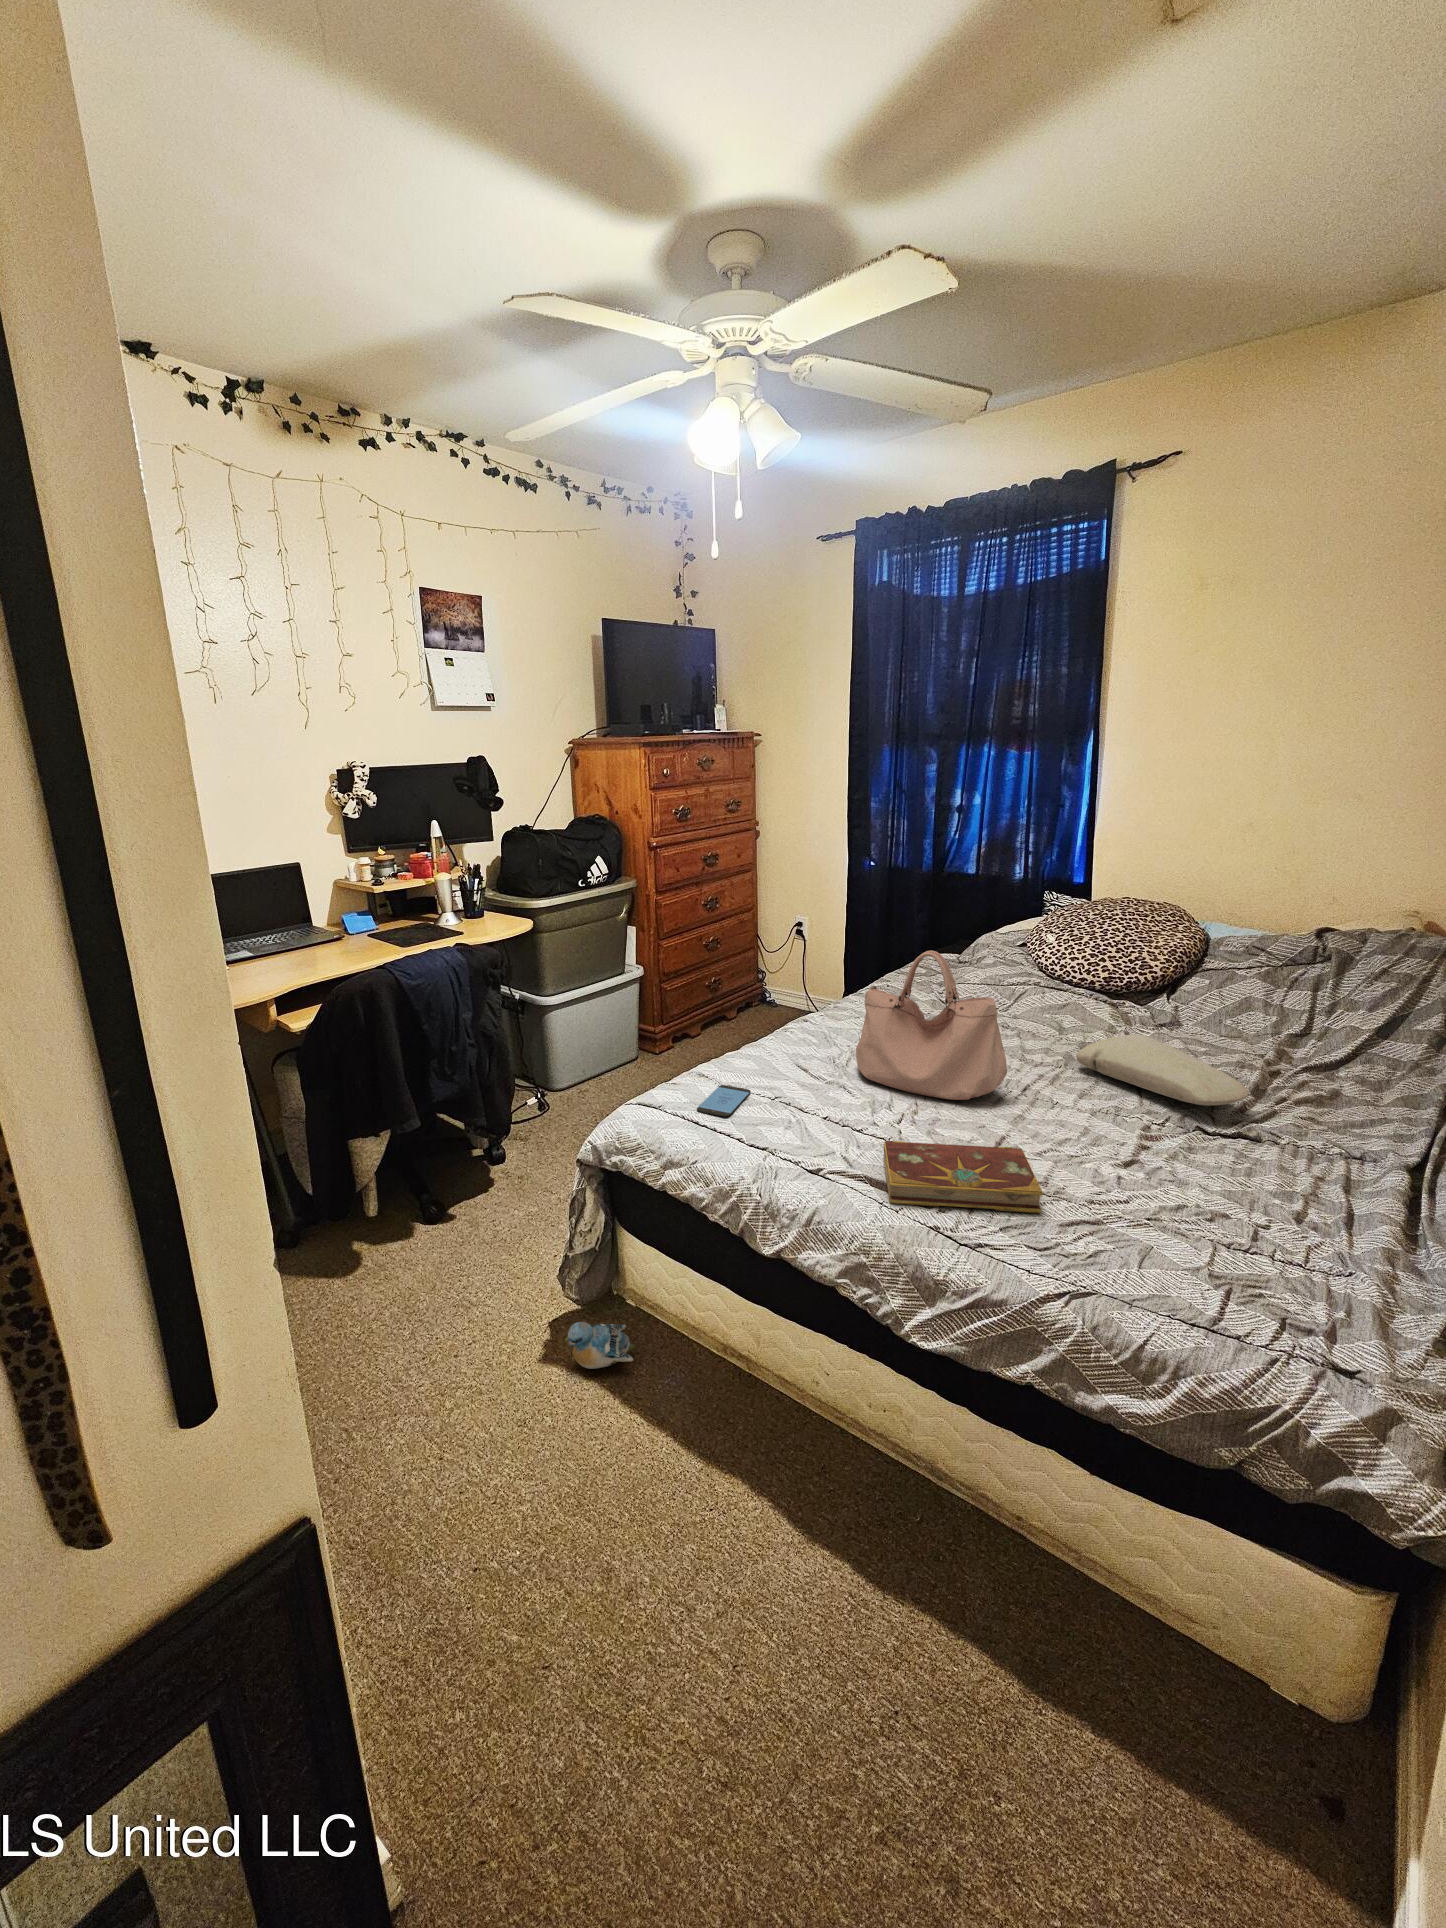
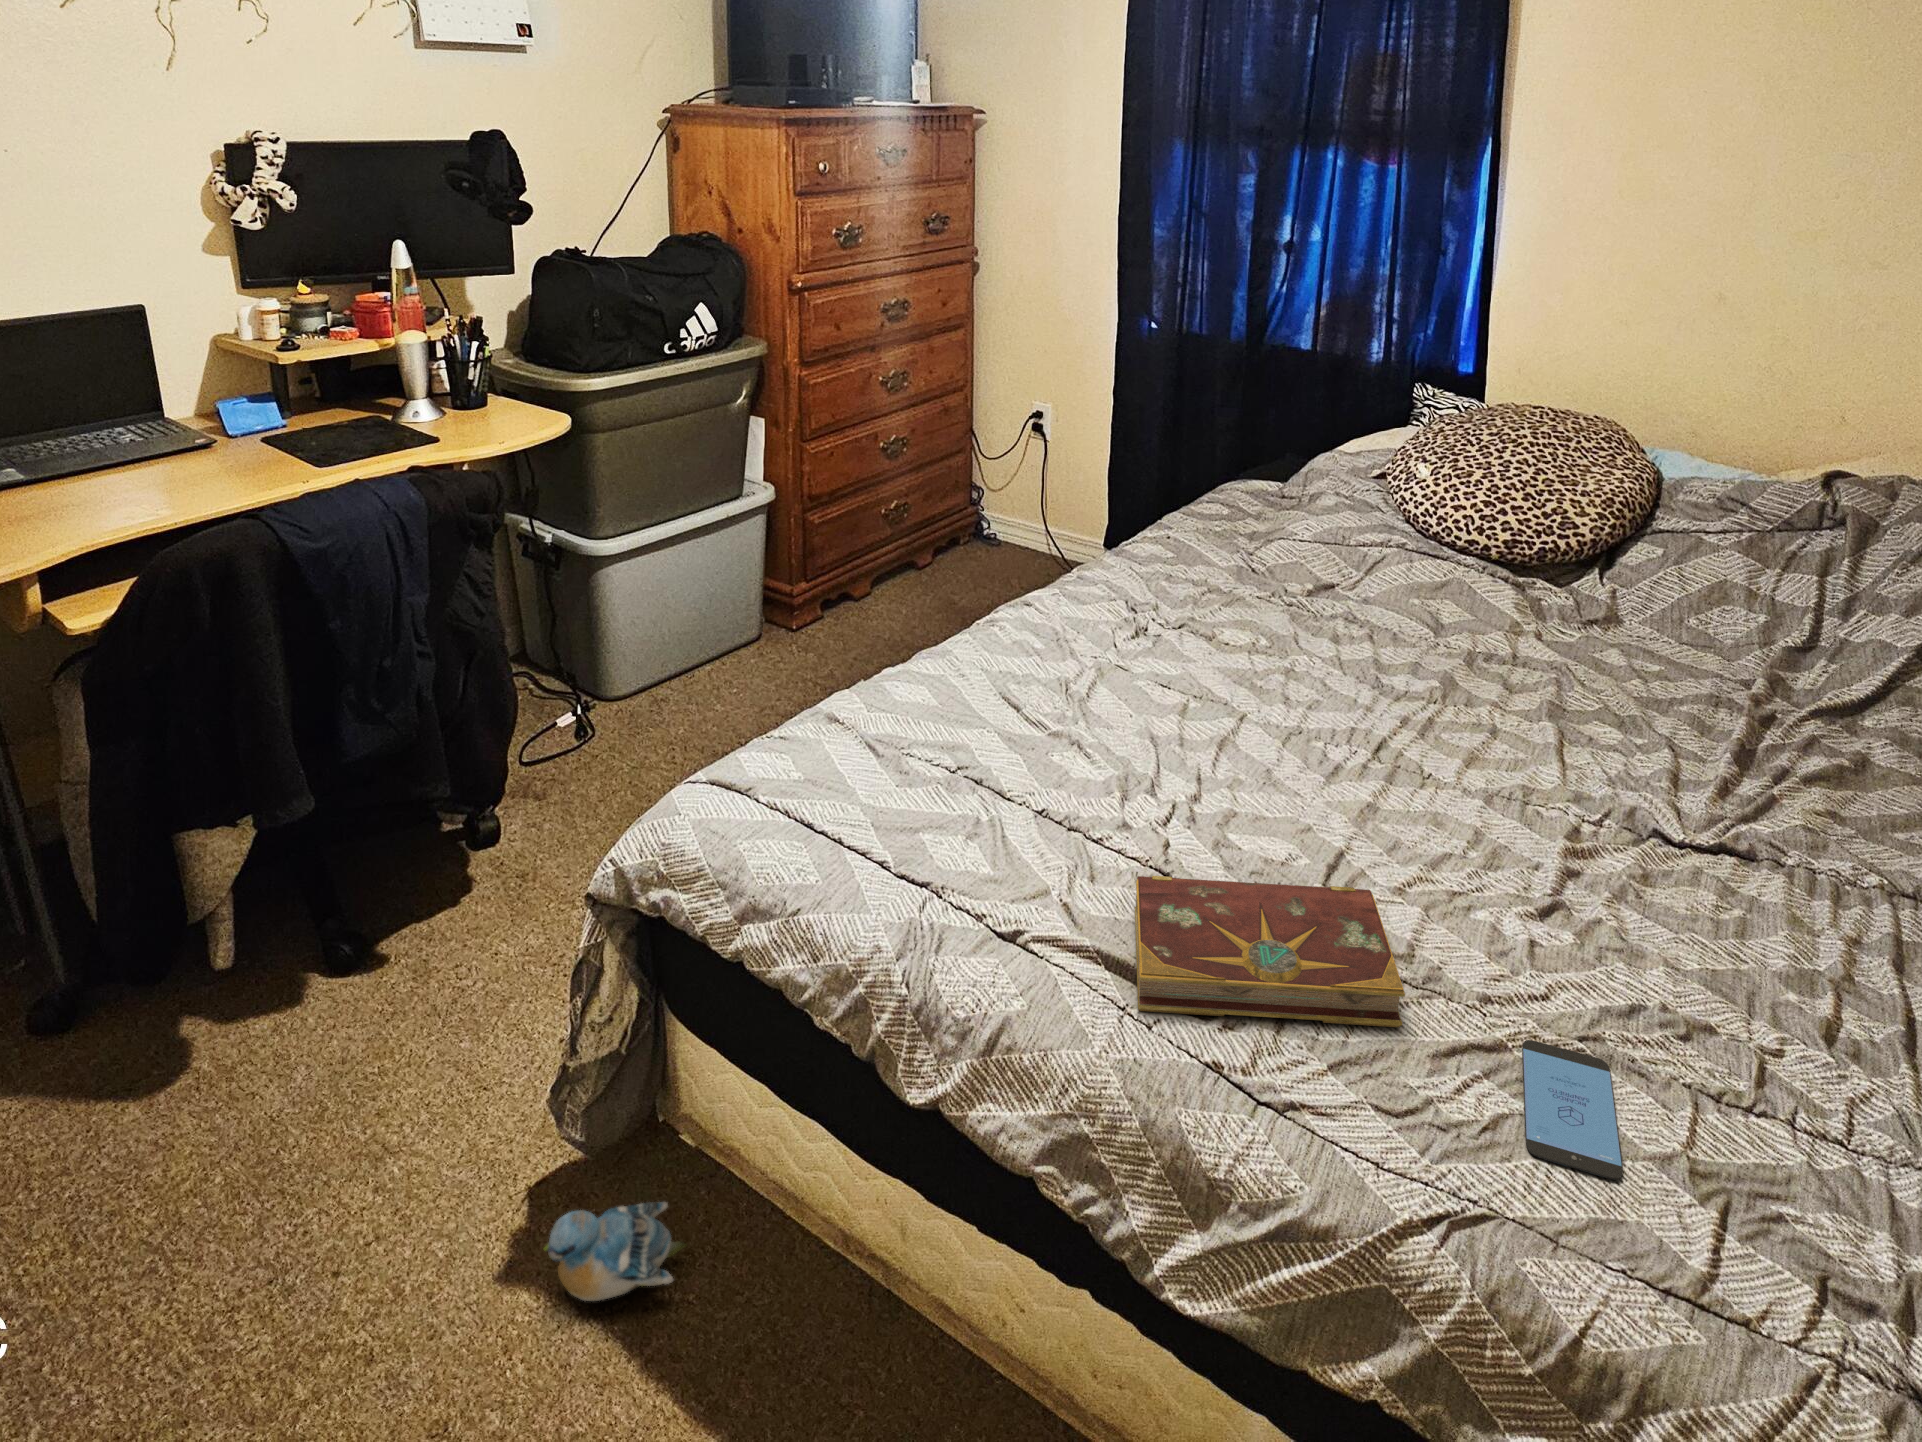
handbag: present [856,950,1007,1100] -> none [1103,515,1351,778]
pillow: present [1076,1035,1249,1105] -> none [1464,652,1734,792]
smartphone: present [697,1085,750,1117] -> present [1522,1040,1622,1180]

